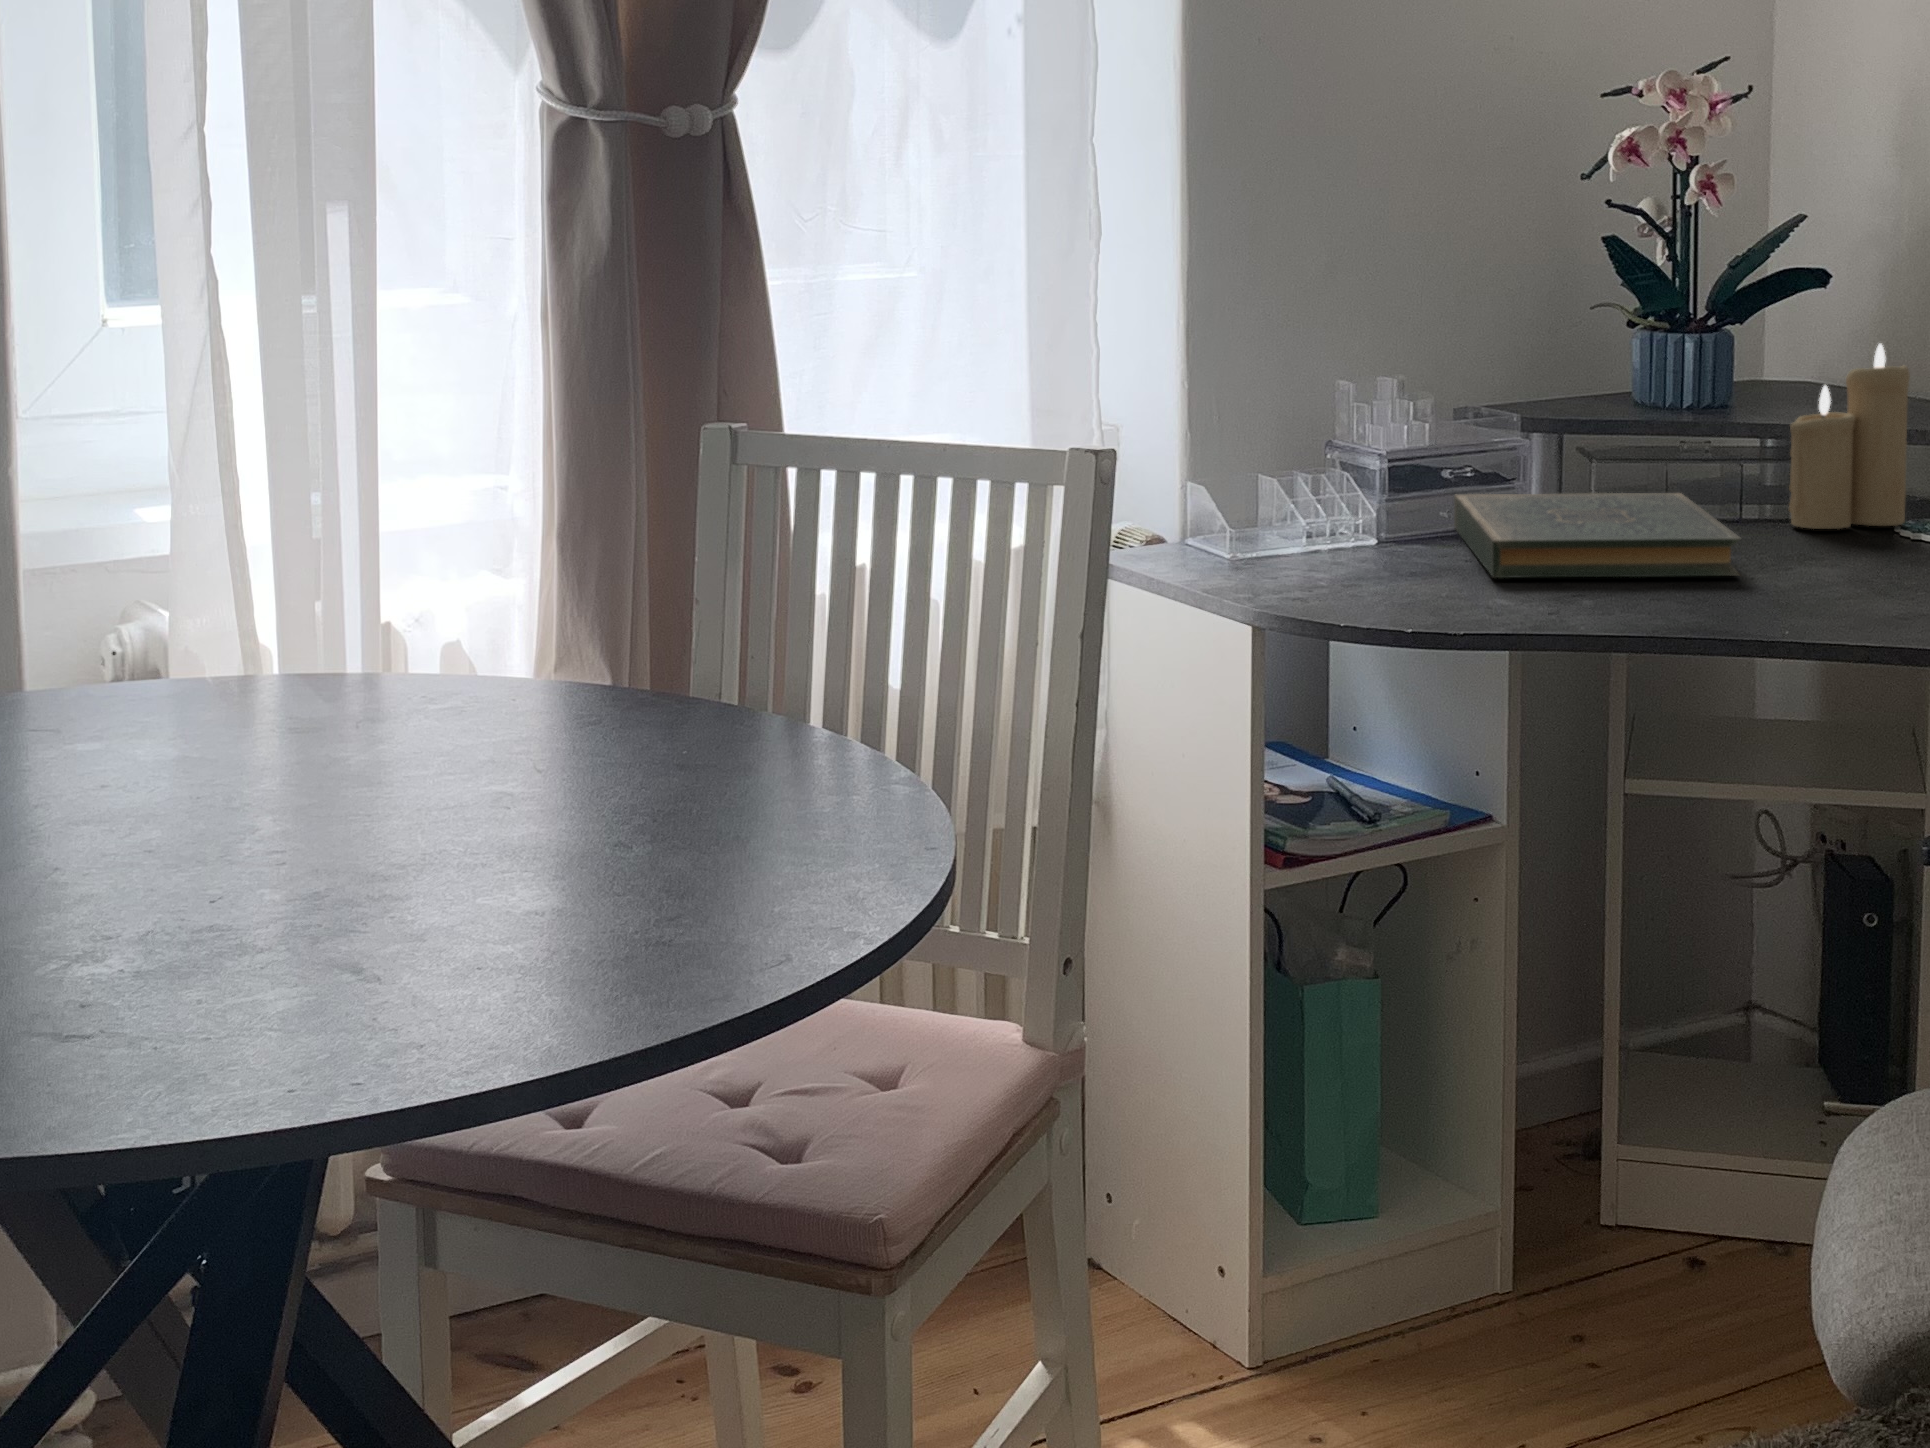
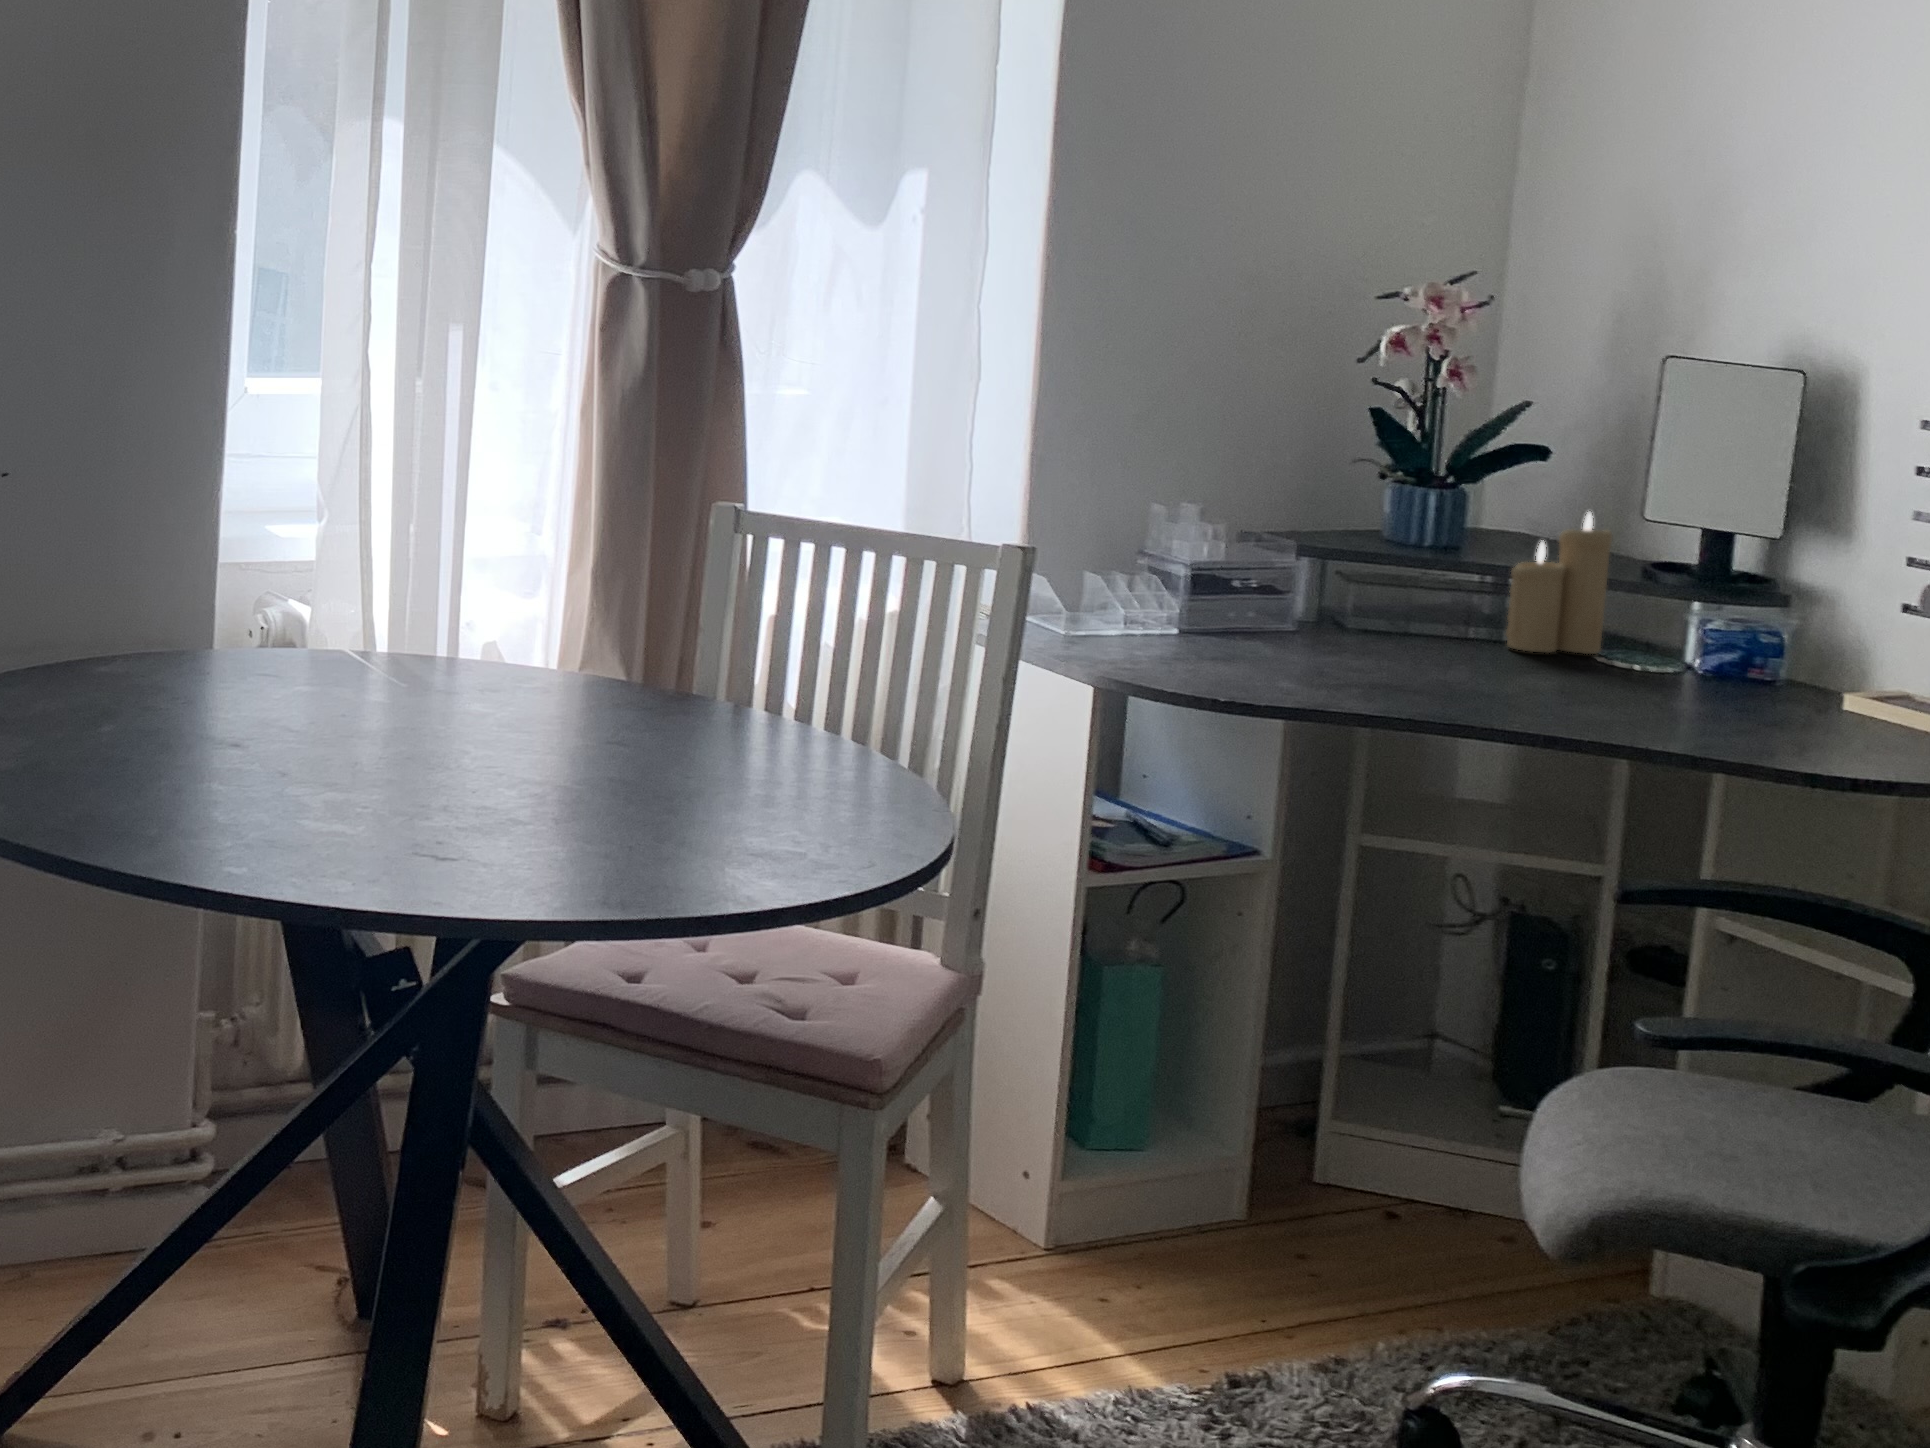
book: present [1454,493,1741,578] -> none [1234,602,1475,682]

